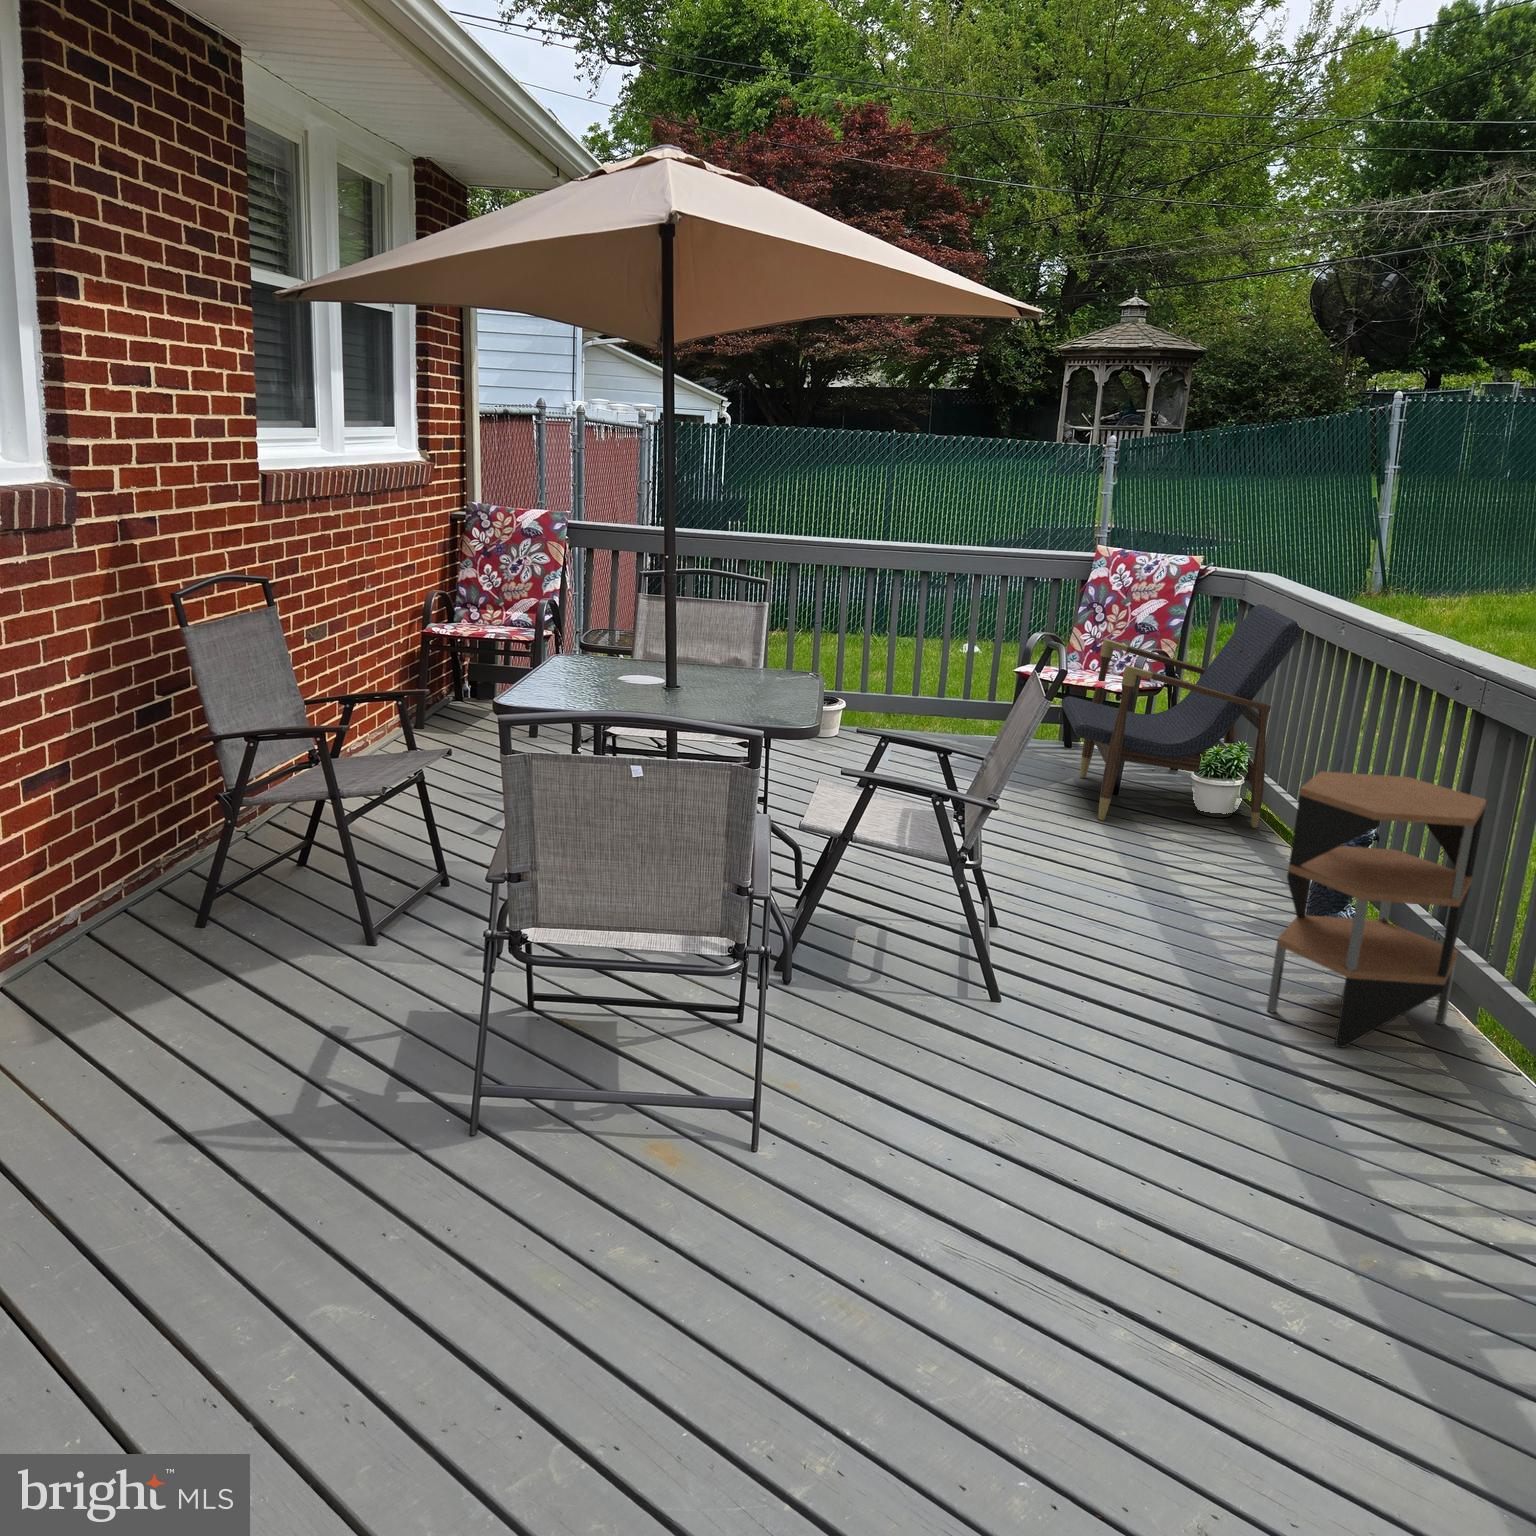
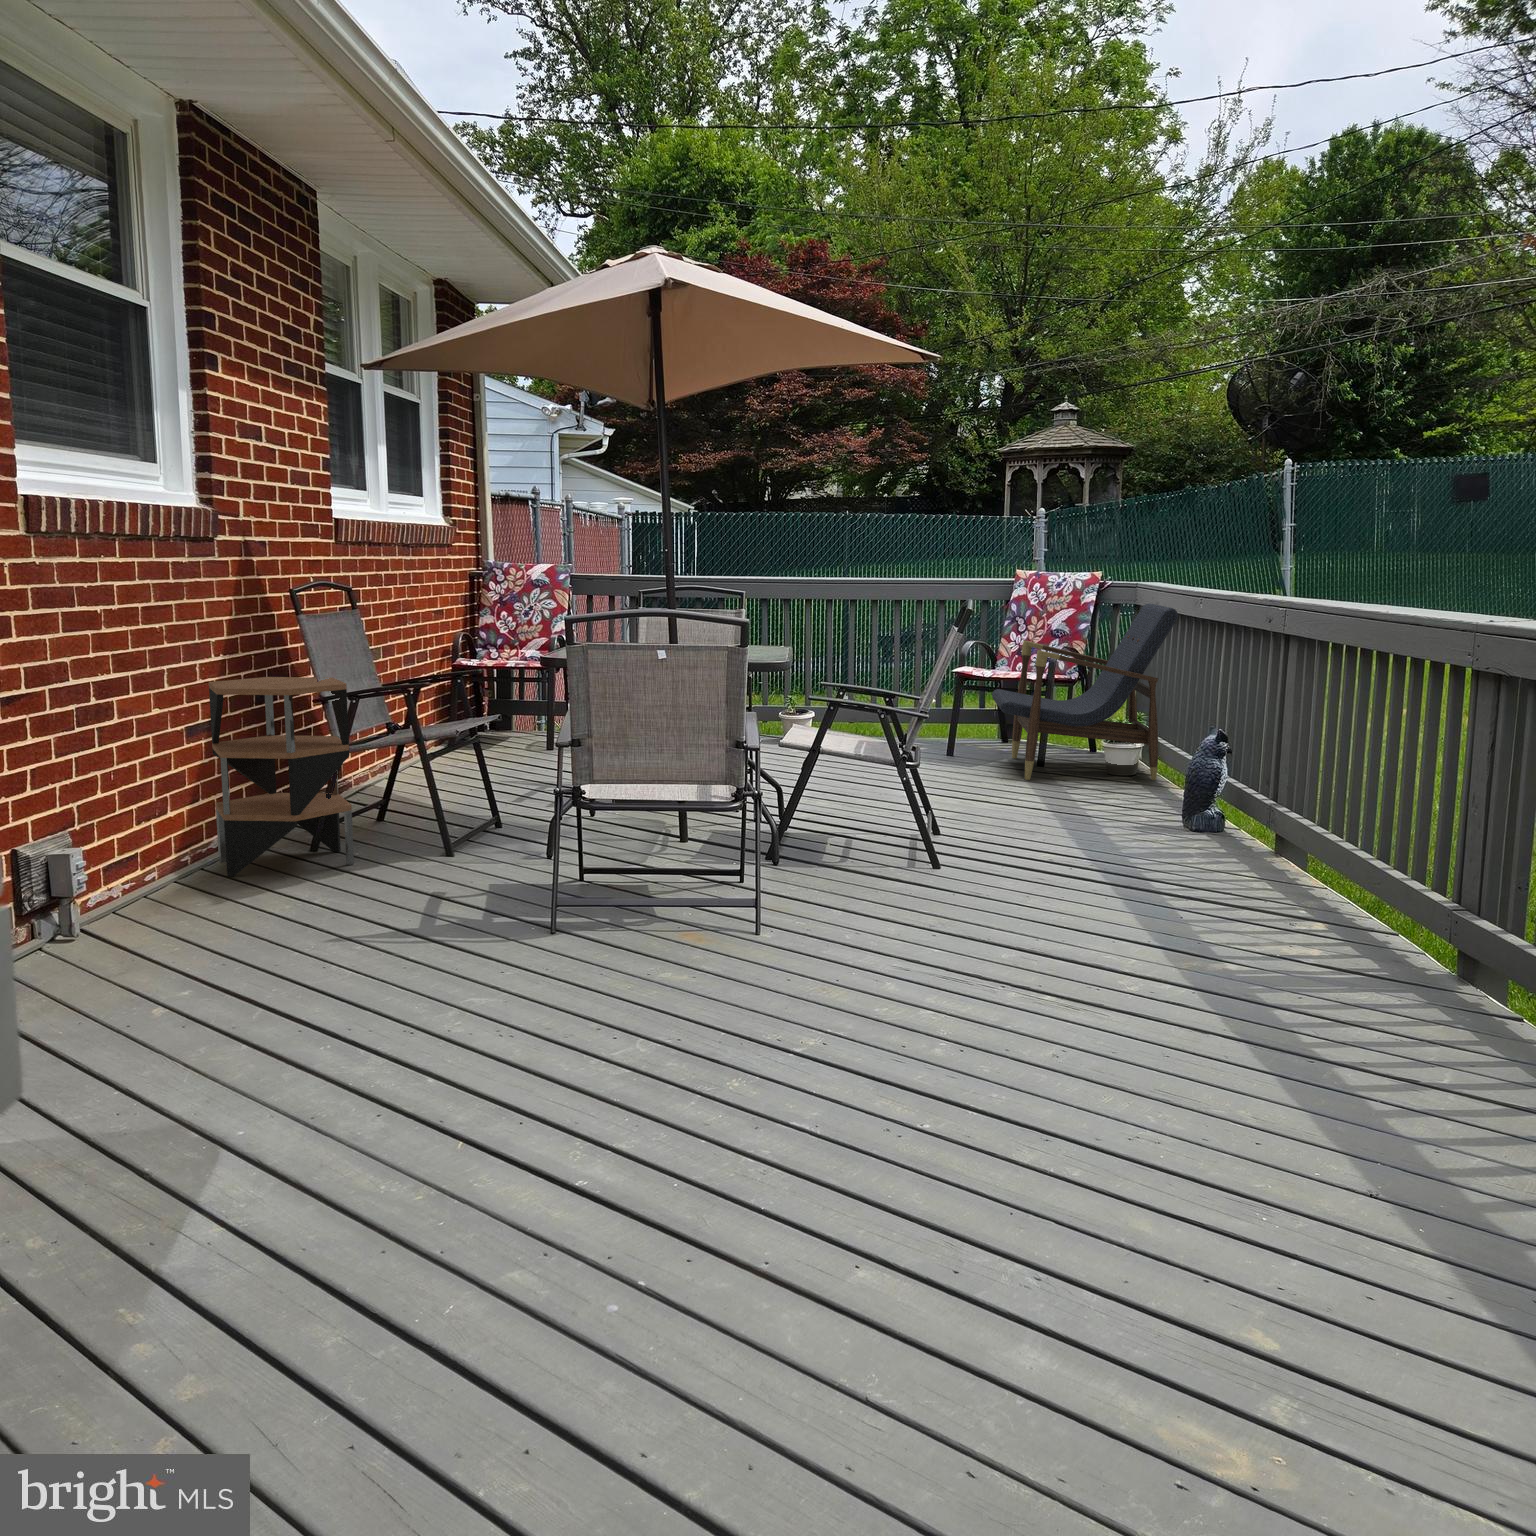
side table: present [1267,771,1486,1047] -> present [209,677,354,876]

